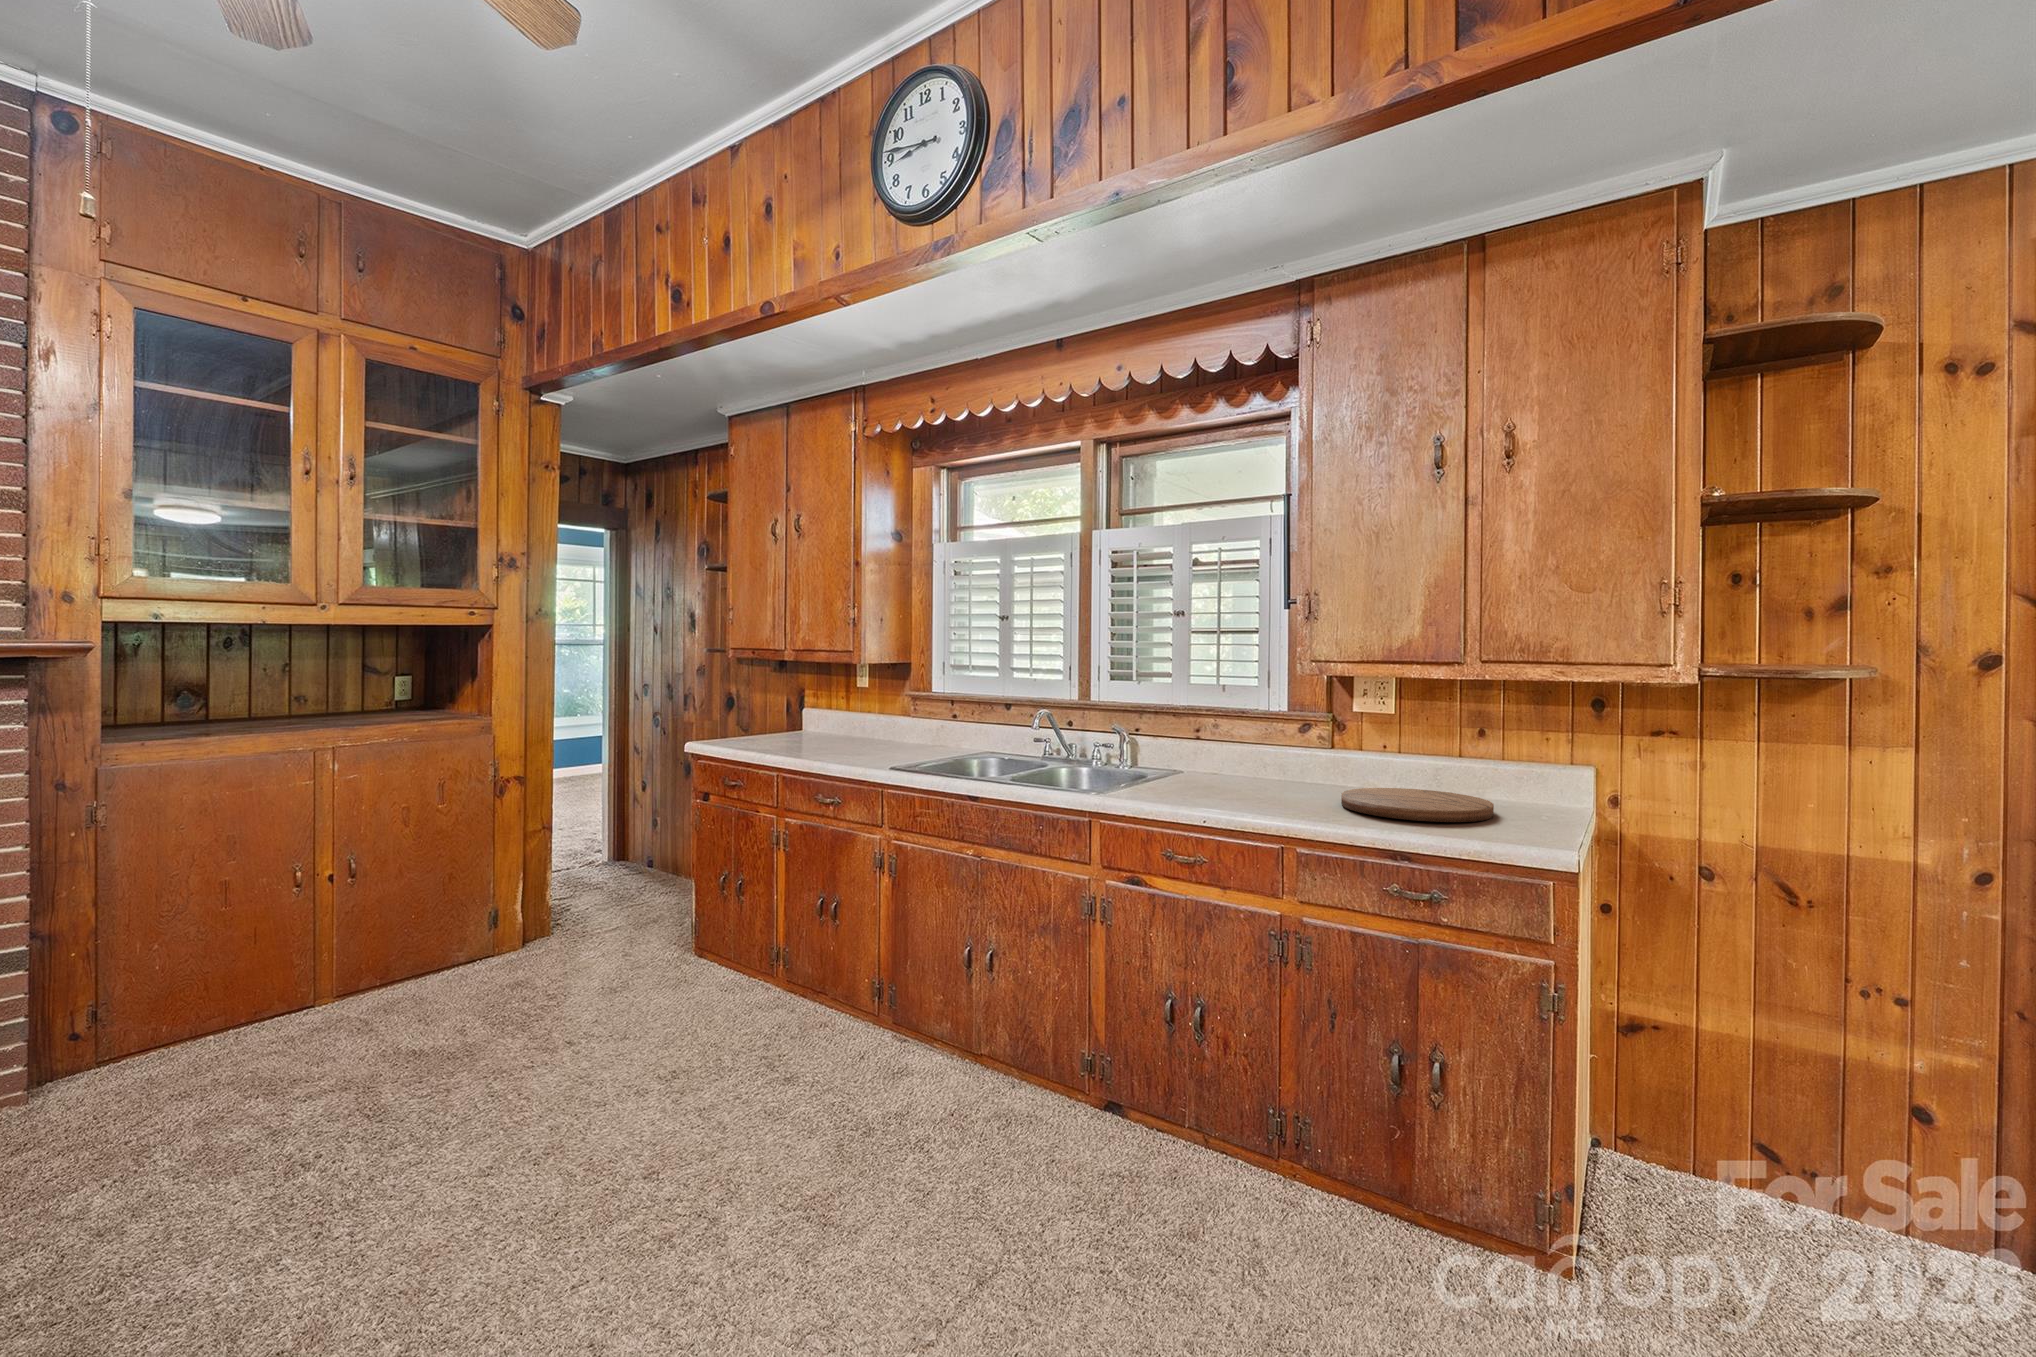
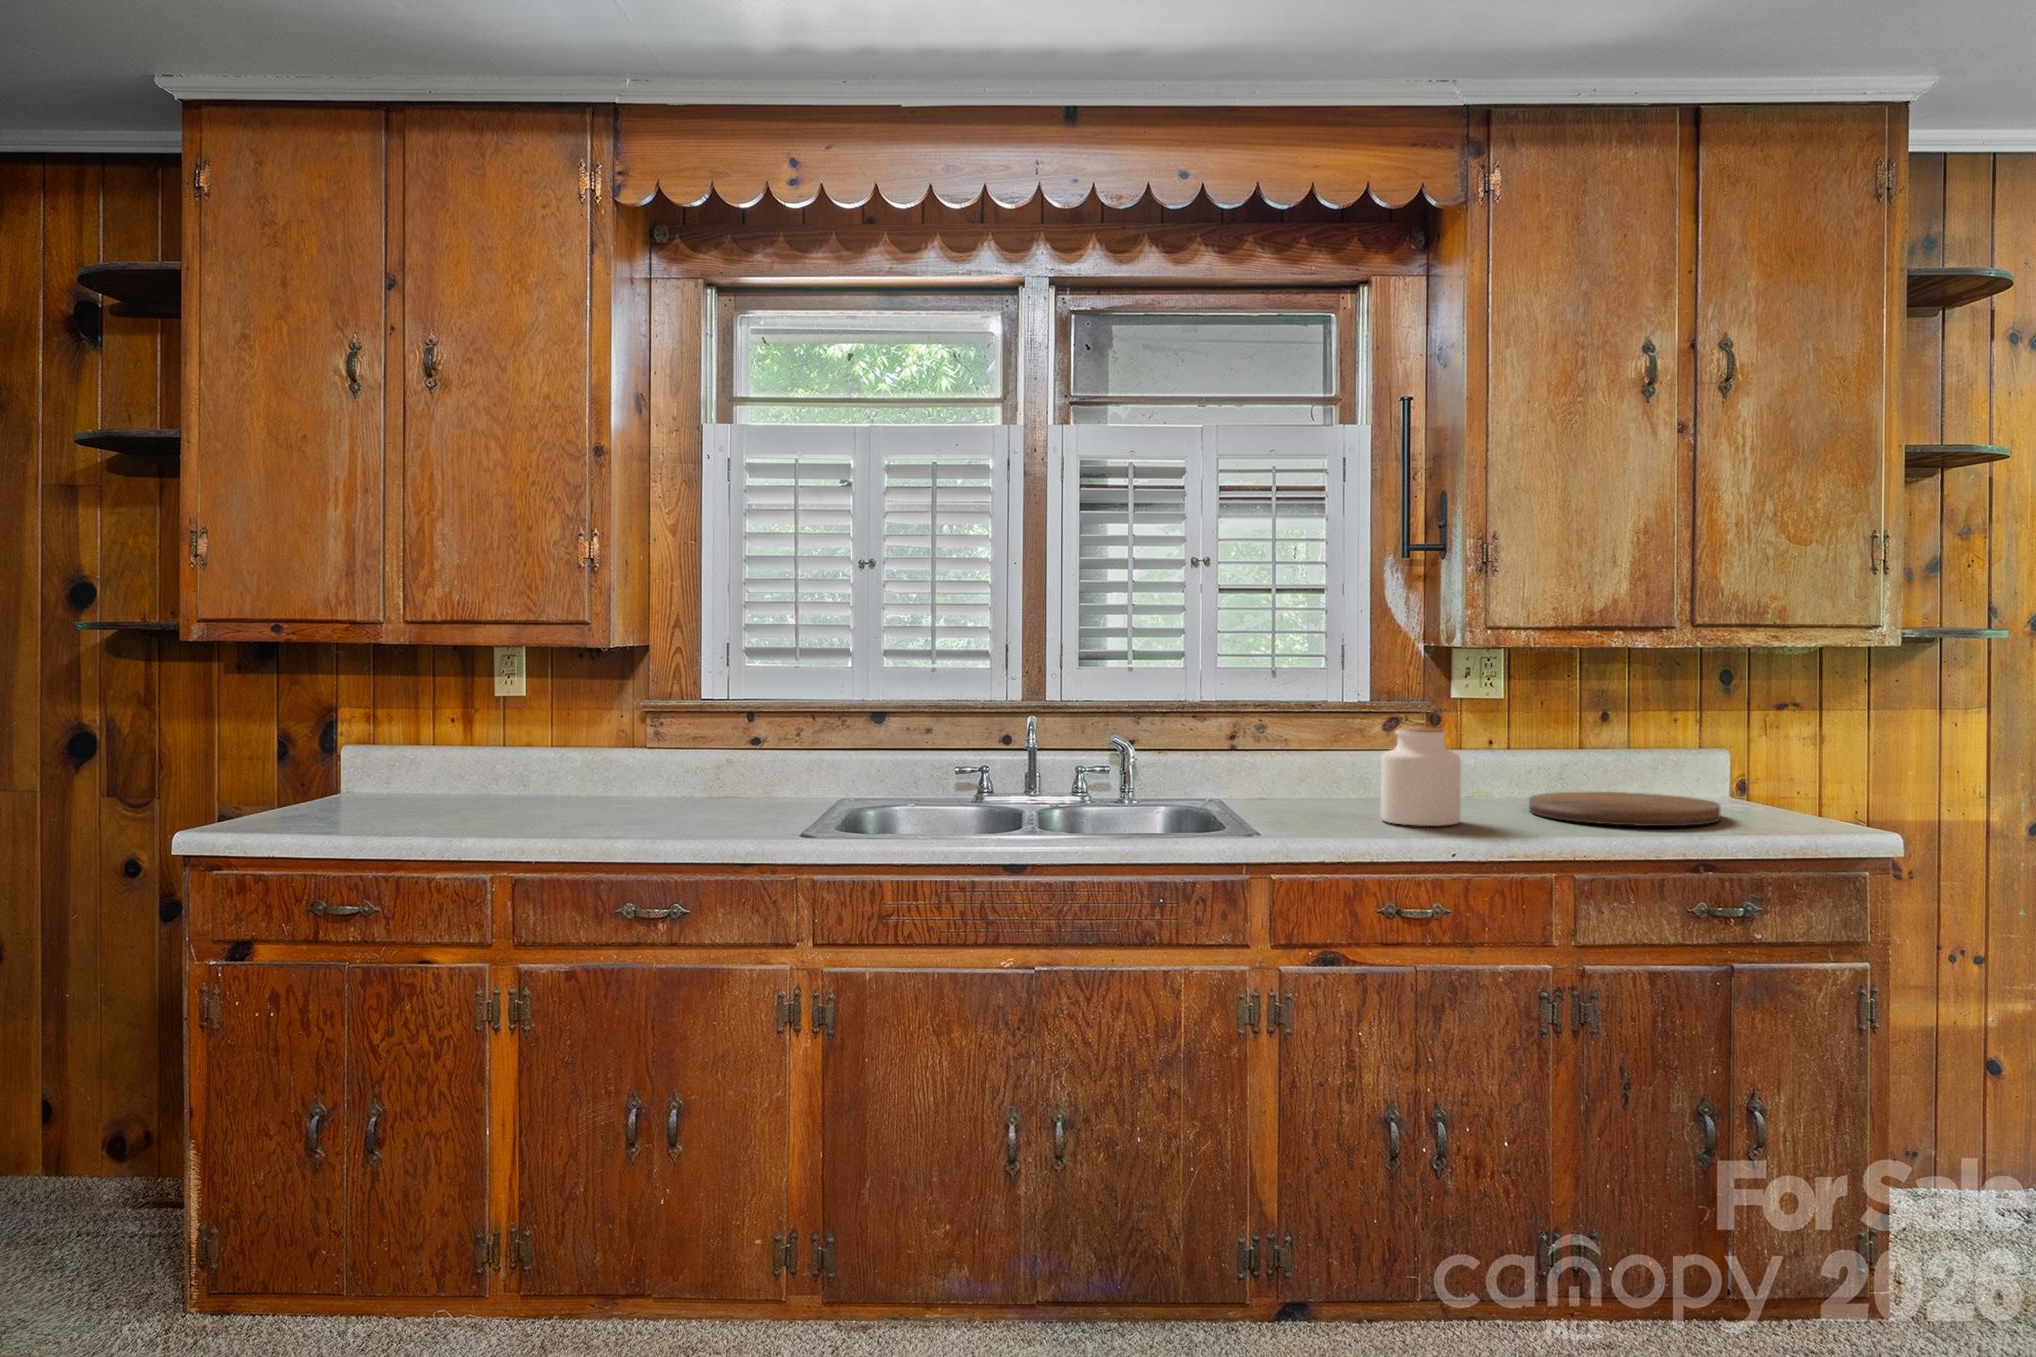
jar: none [1214,730,1270,801] -> present [1381,727,1461,826]

